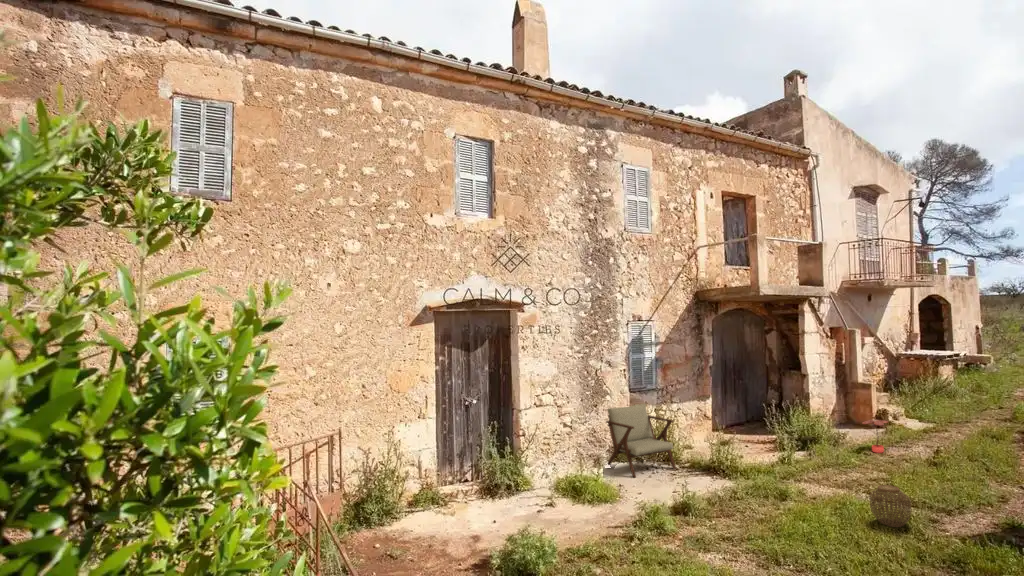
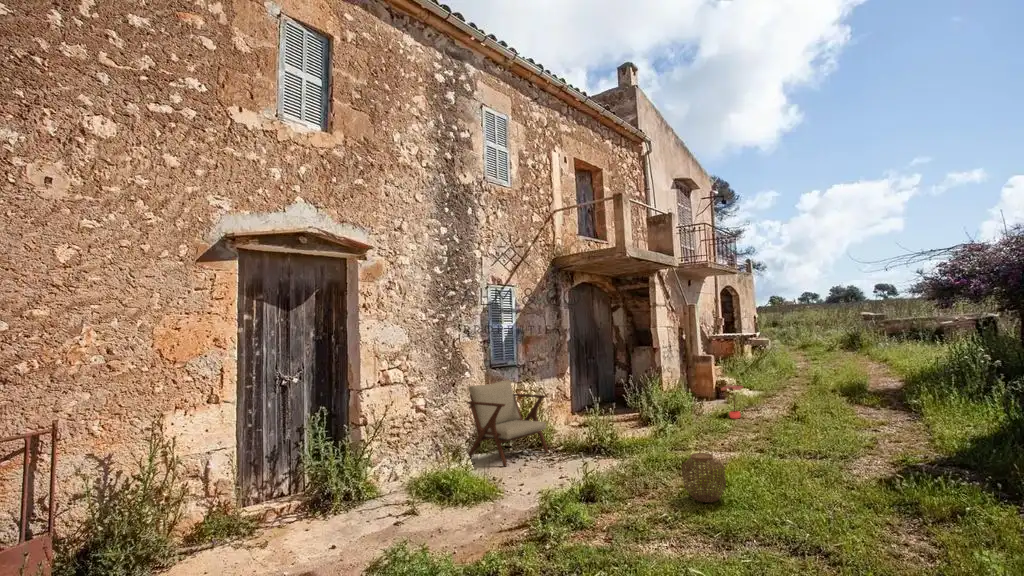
woven basket: present [869,485,911,527] -> present [682,453,726,502]

